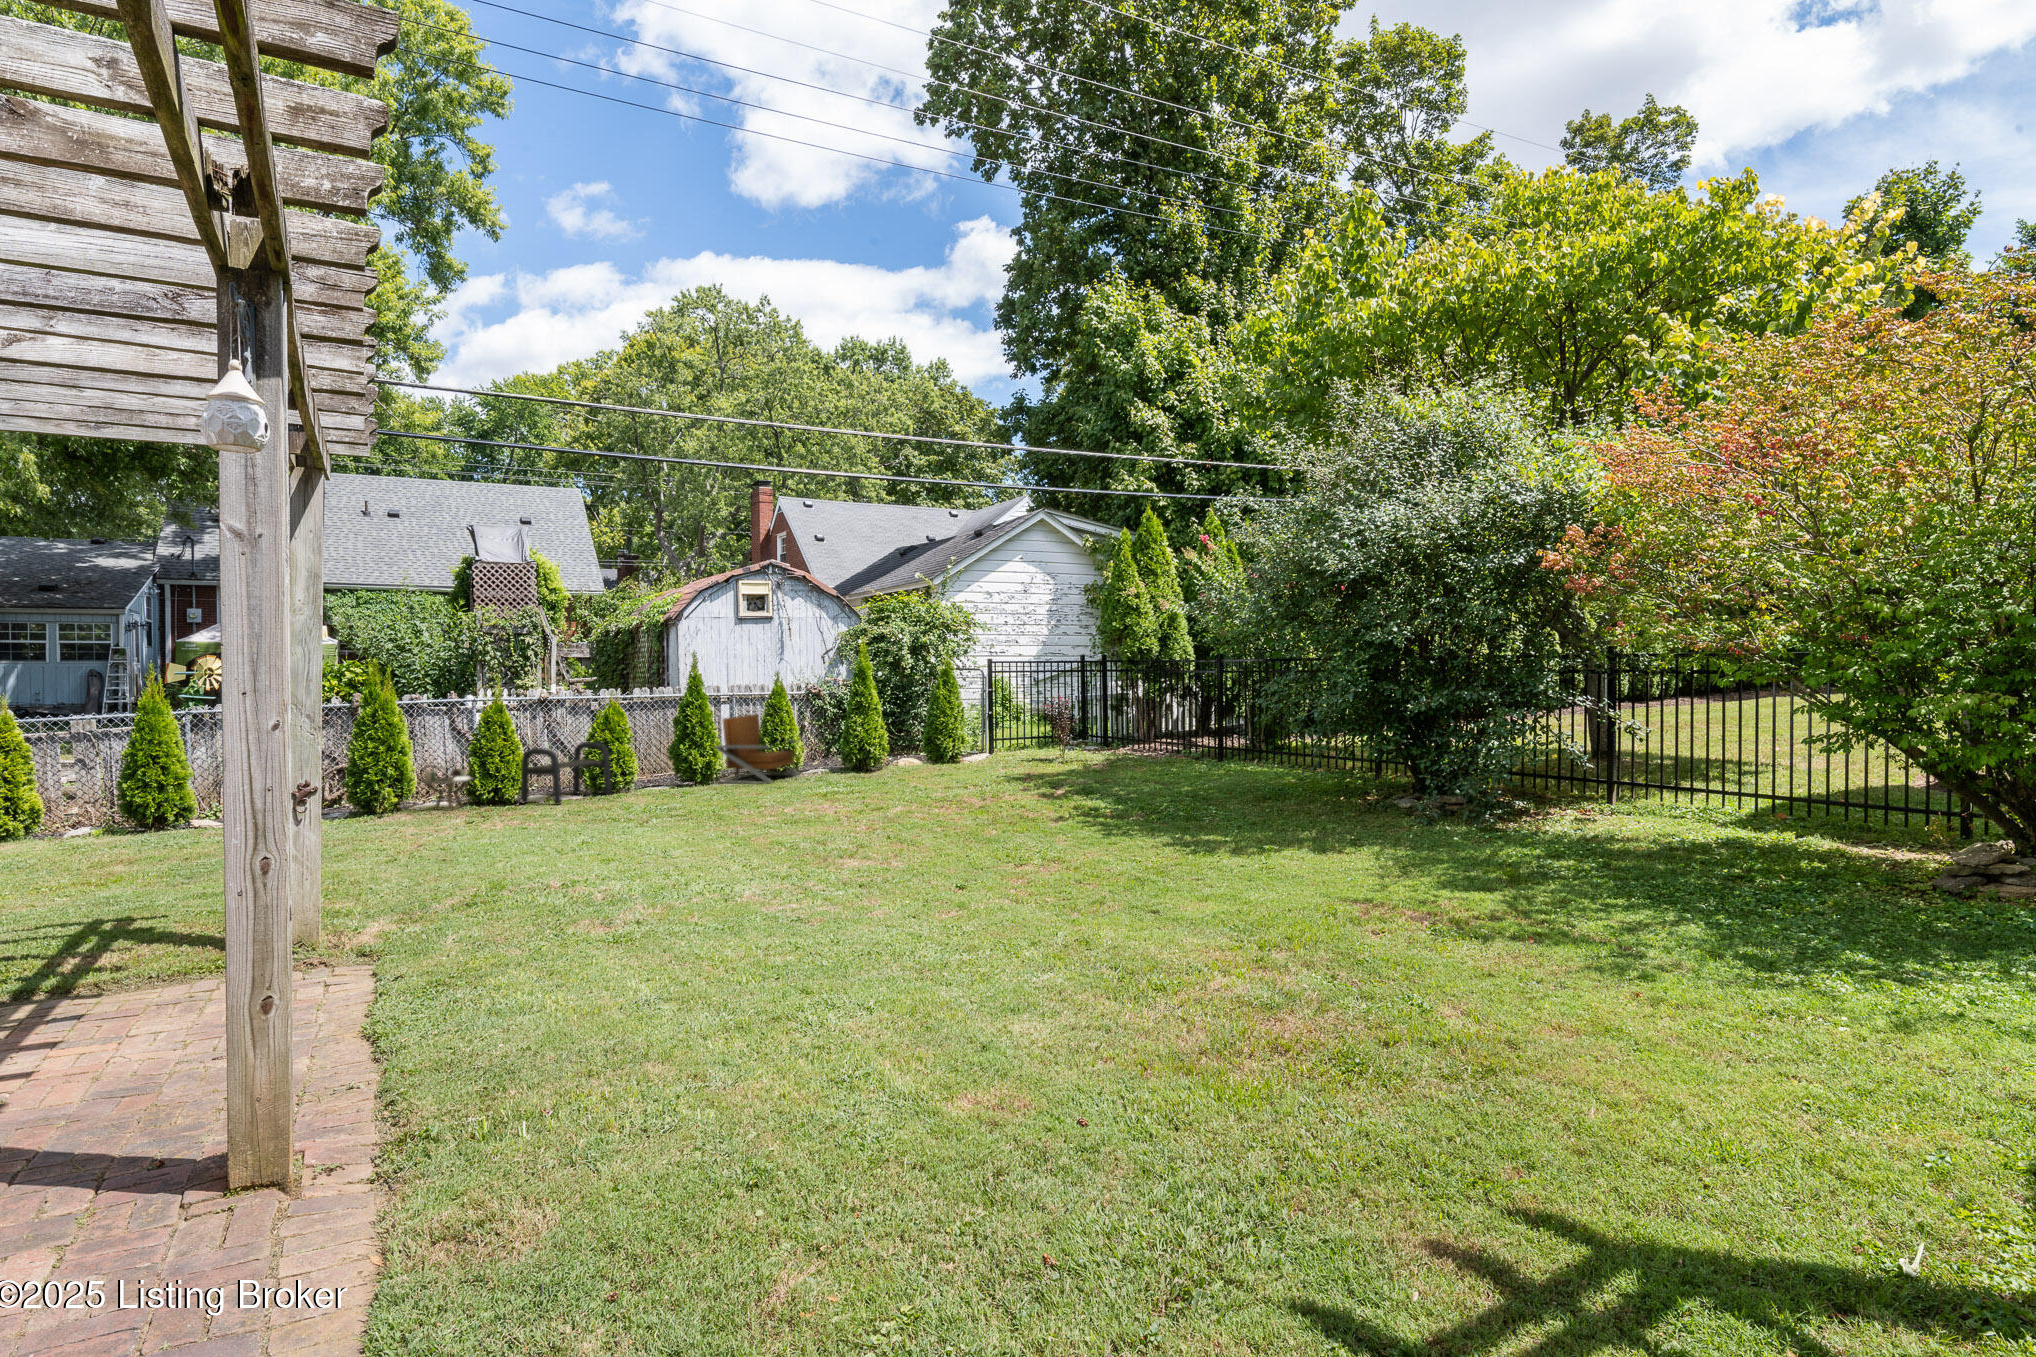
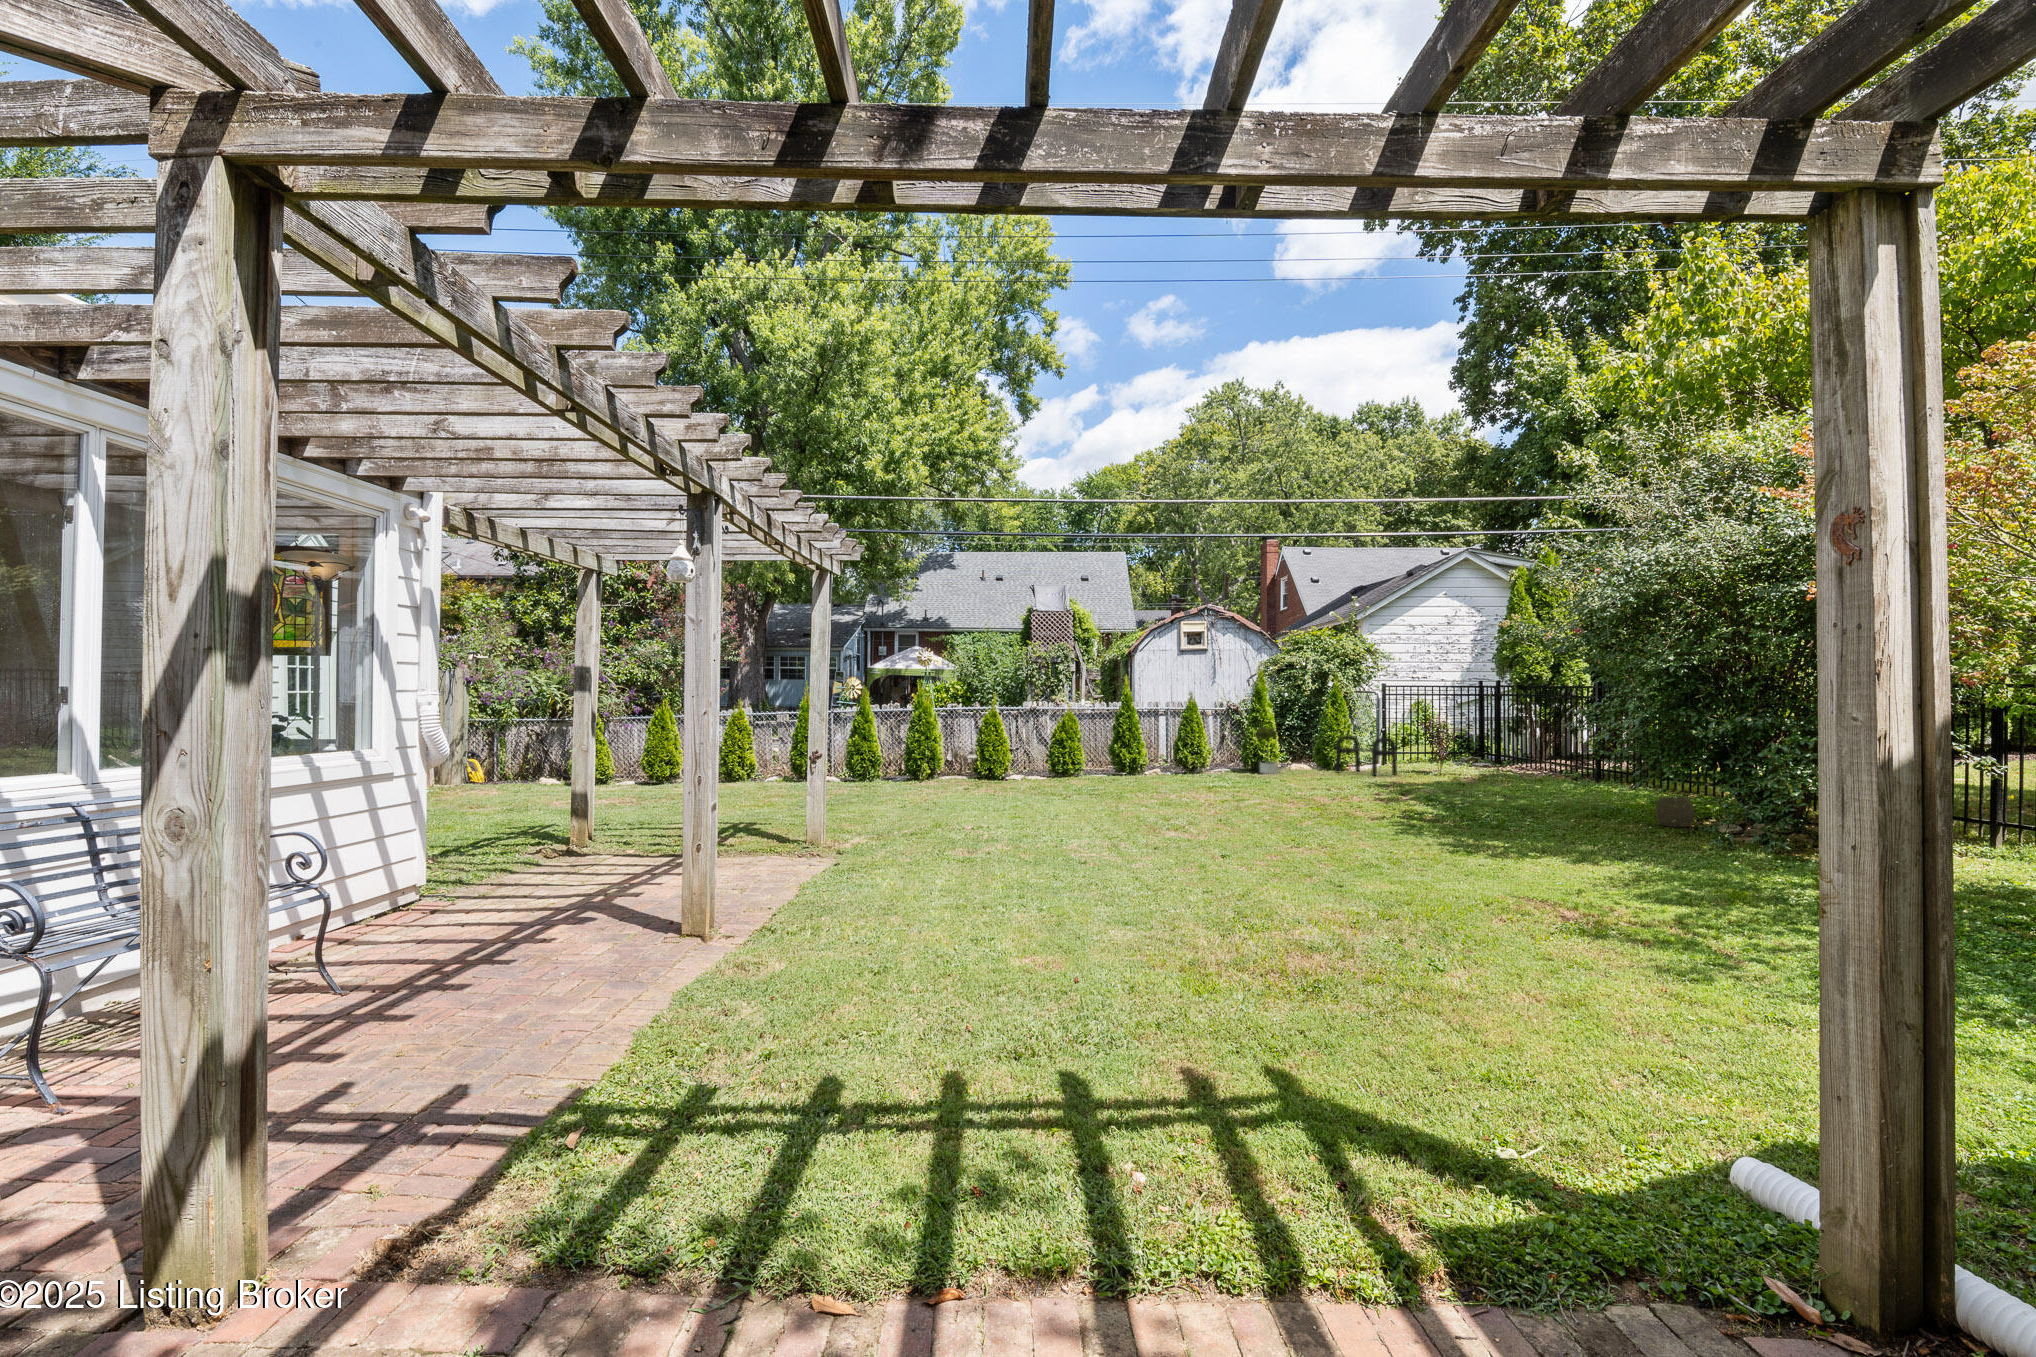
potted tree: none [867,712,894,771] -> present [1256,726,1278,774]
lounge chair: present [715,714,799,784] -> none [1135,724,1201,776]
bench: present [521,742,612,805] -> present [1335,735,1397,776]
woven basket: none [1382,777,1418,809] -> present [1655,796,1694,827]

